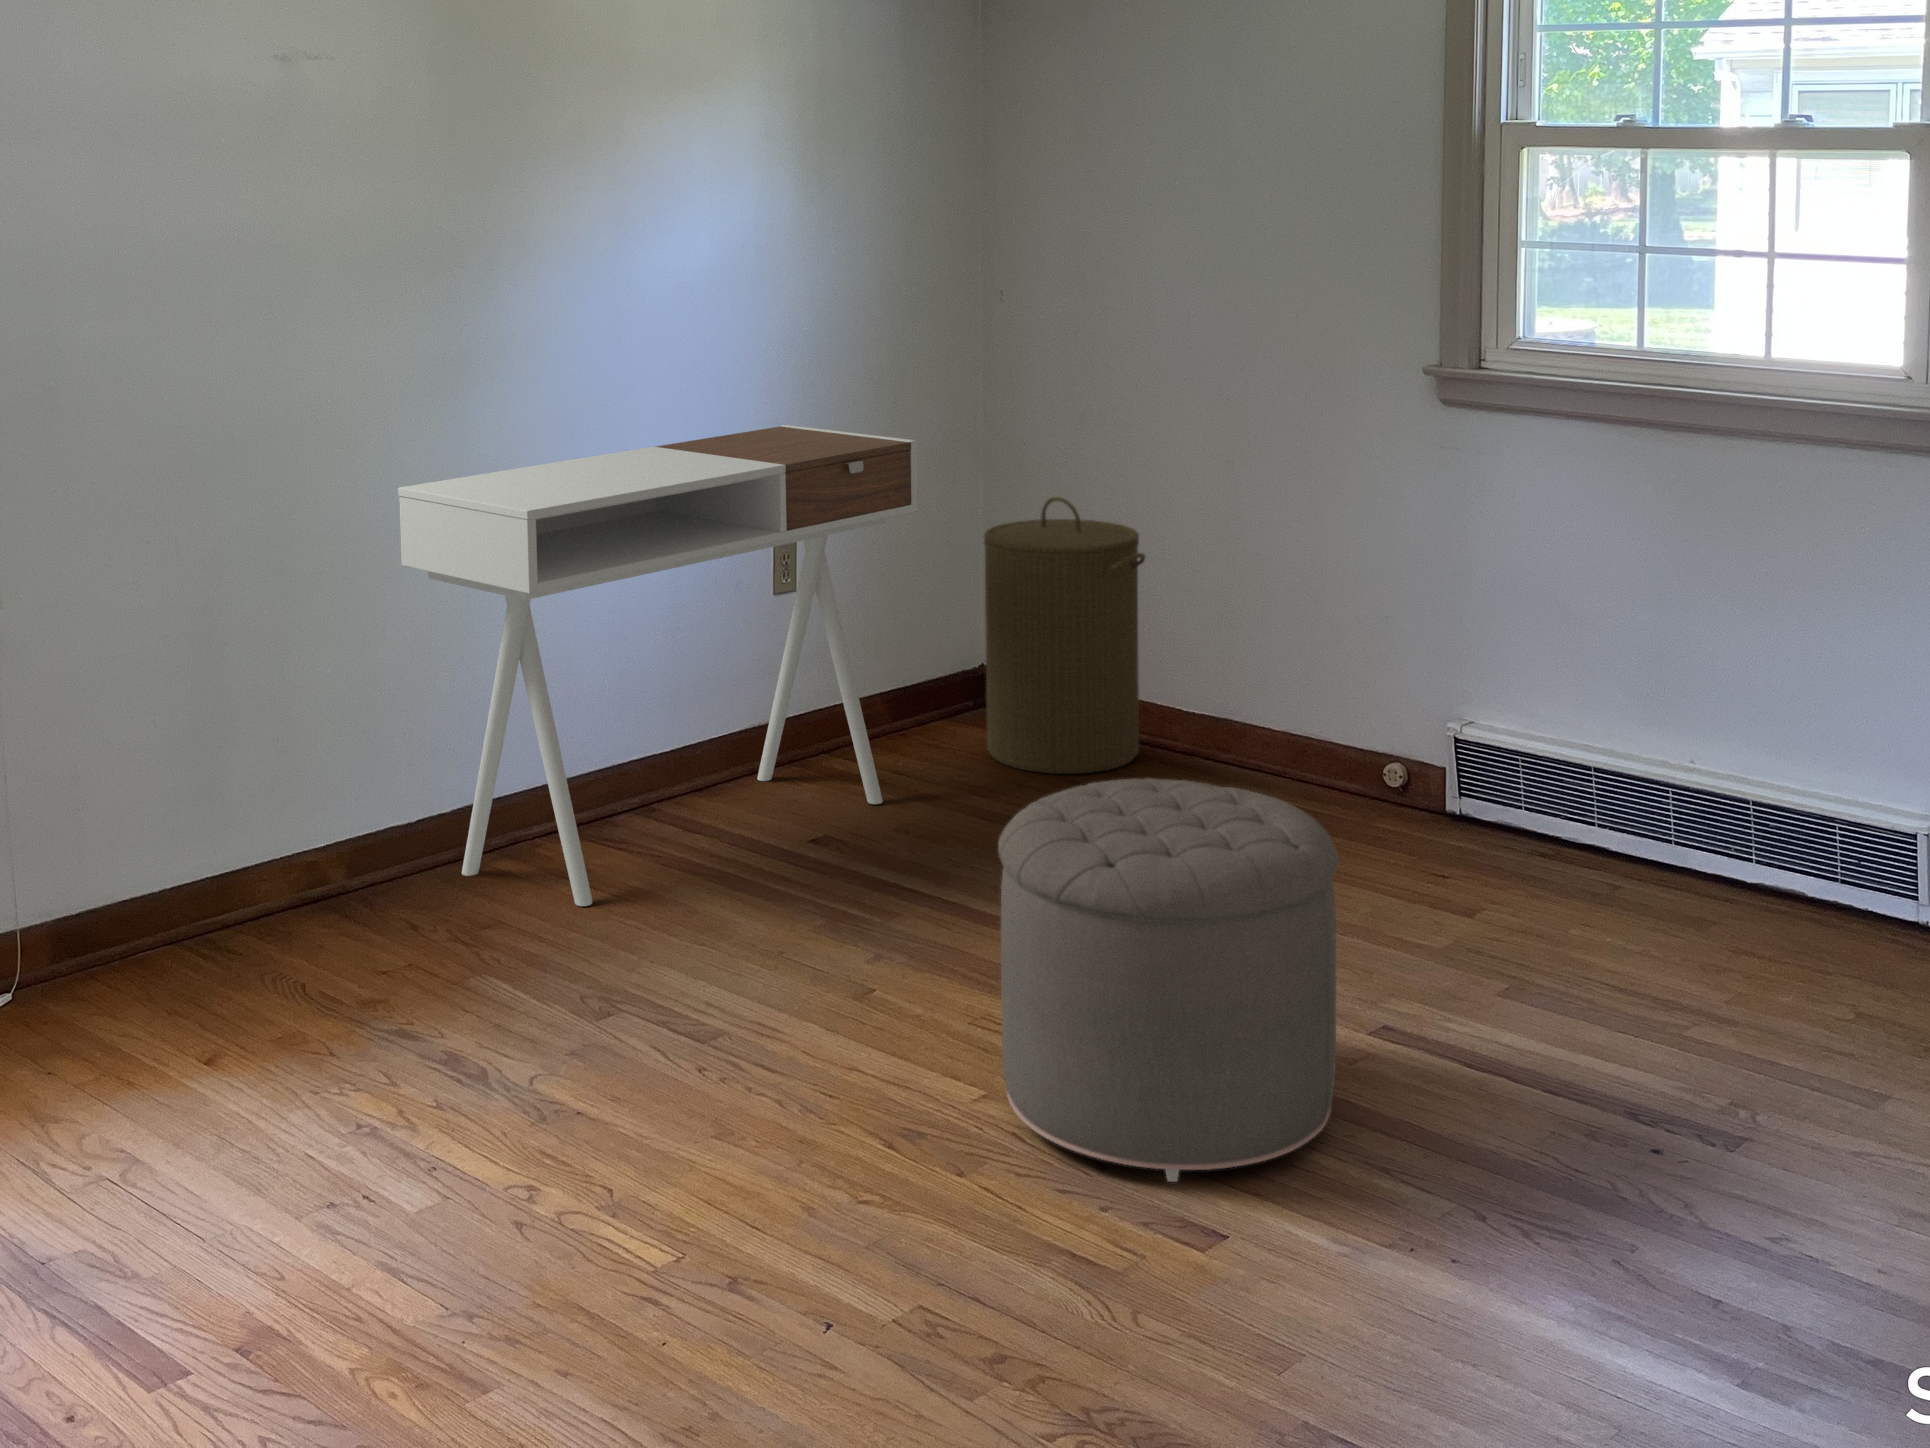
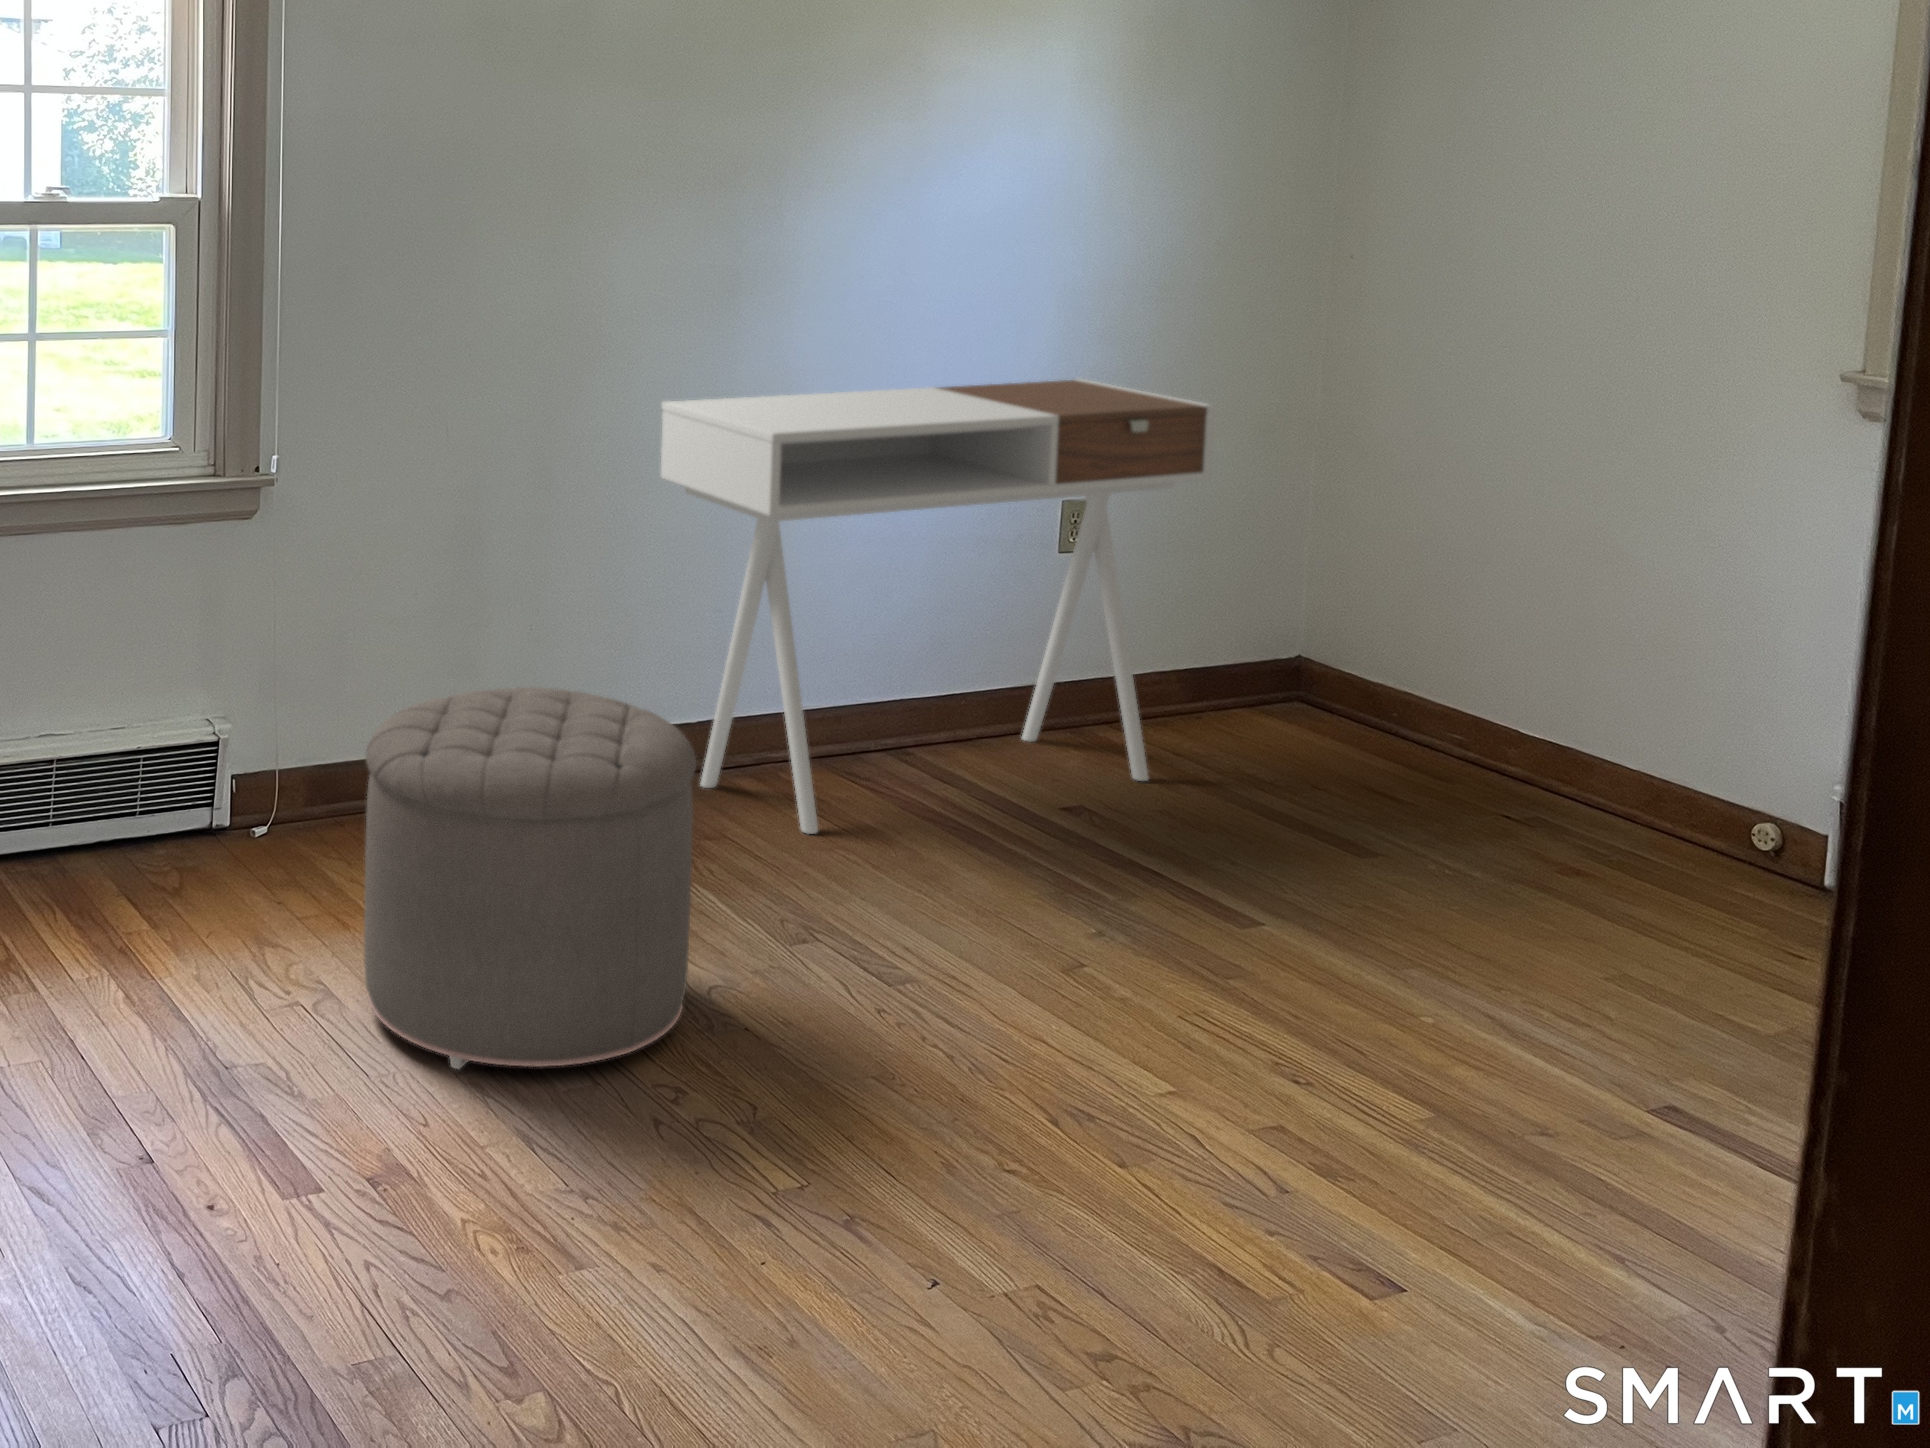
laundry hamper: present [984,497,1145,774] -> none [1280,482,1477,784]
ottoman: present [998,778,1339,1182] -> present [364,687,696,1069]

